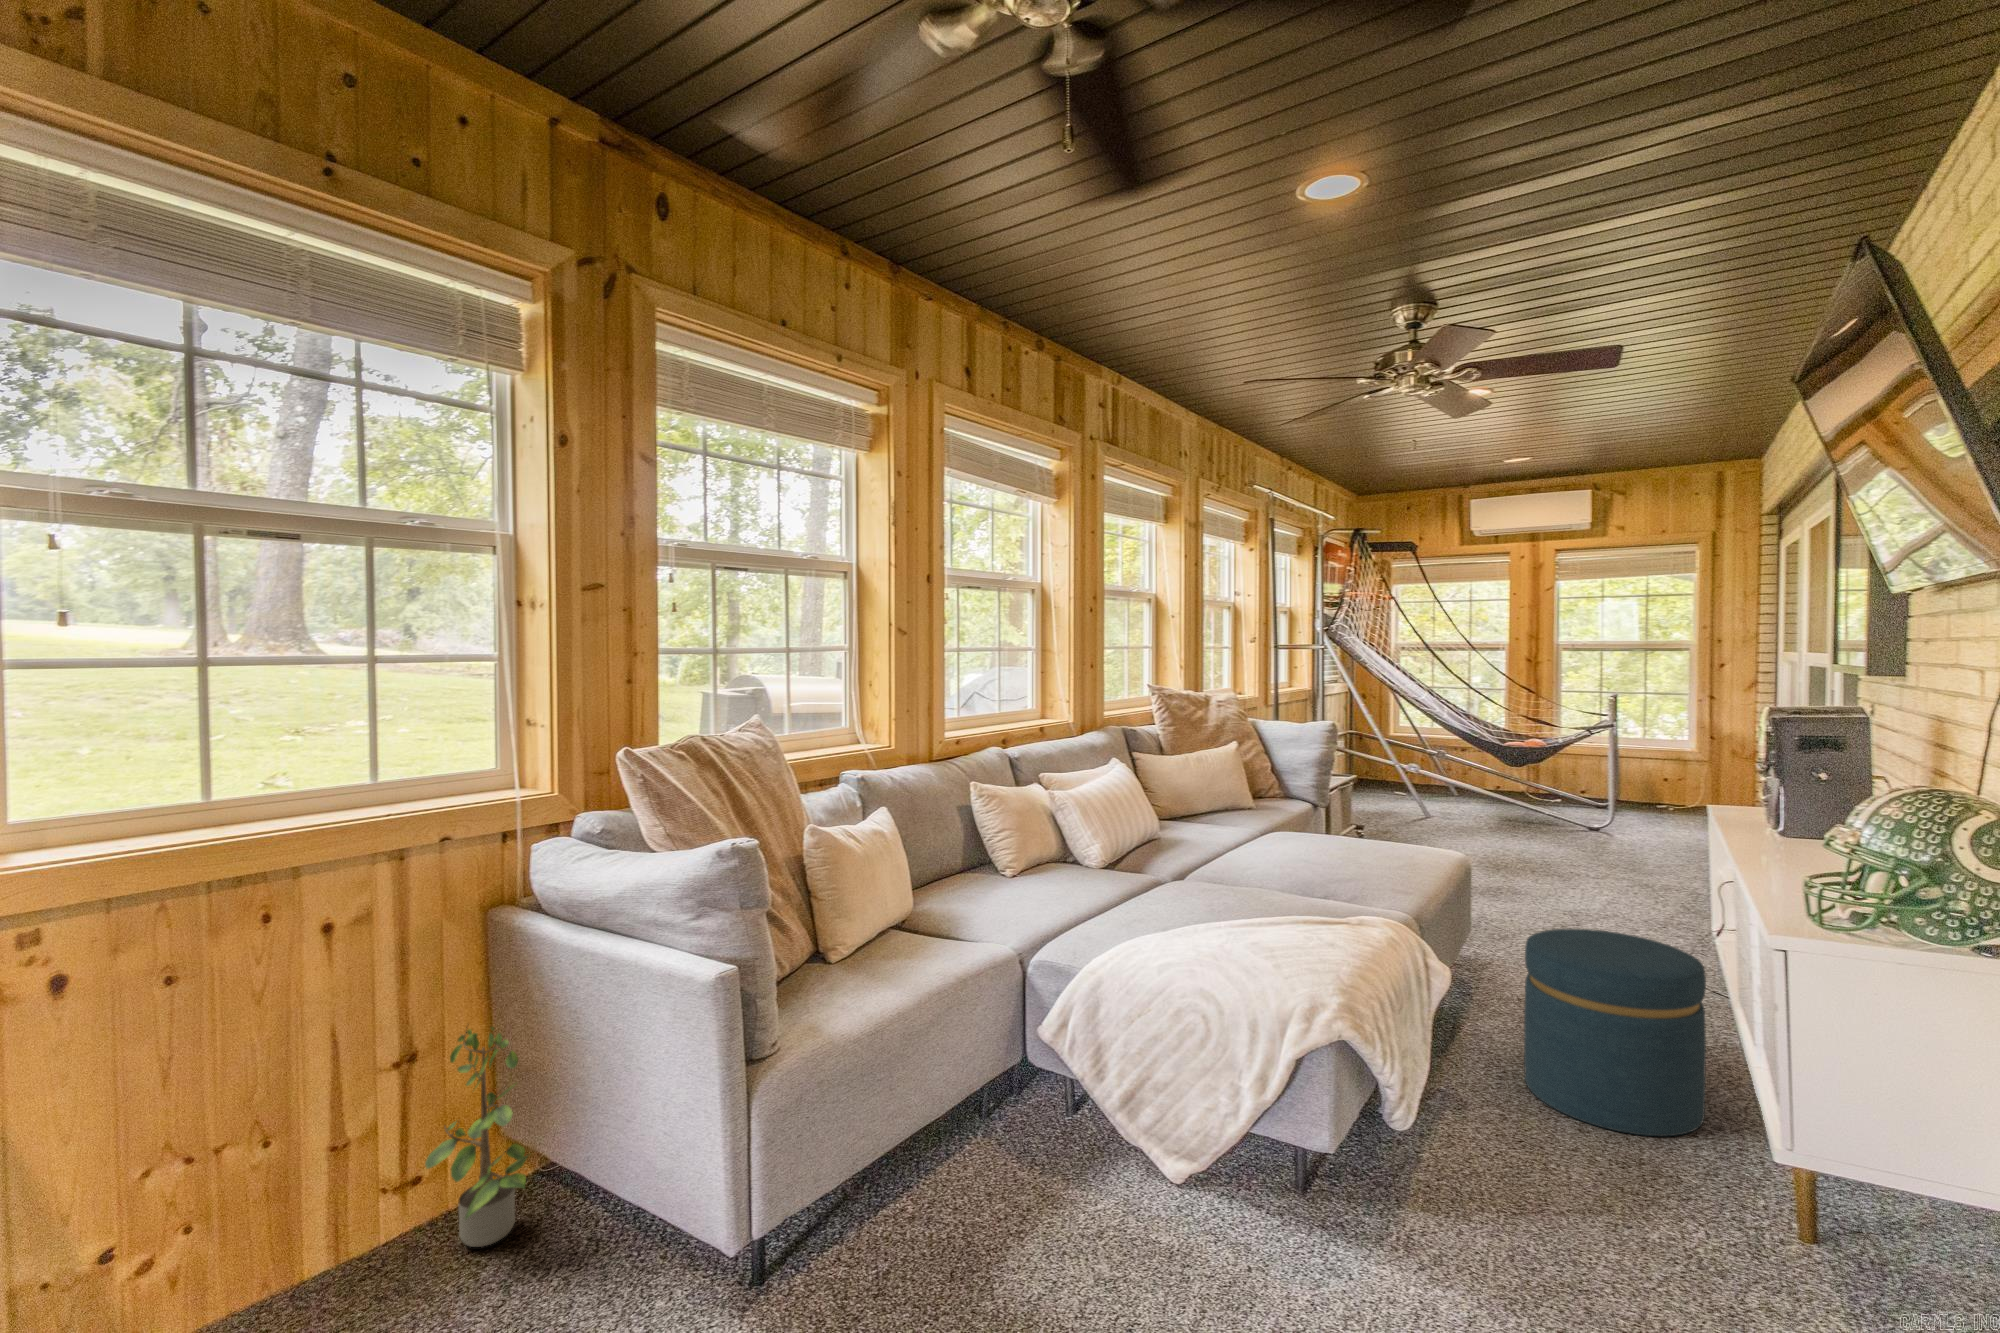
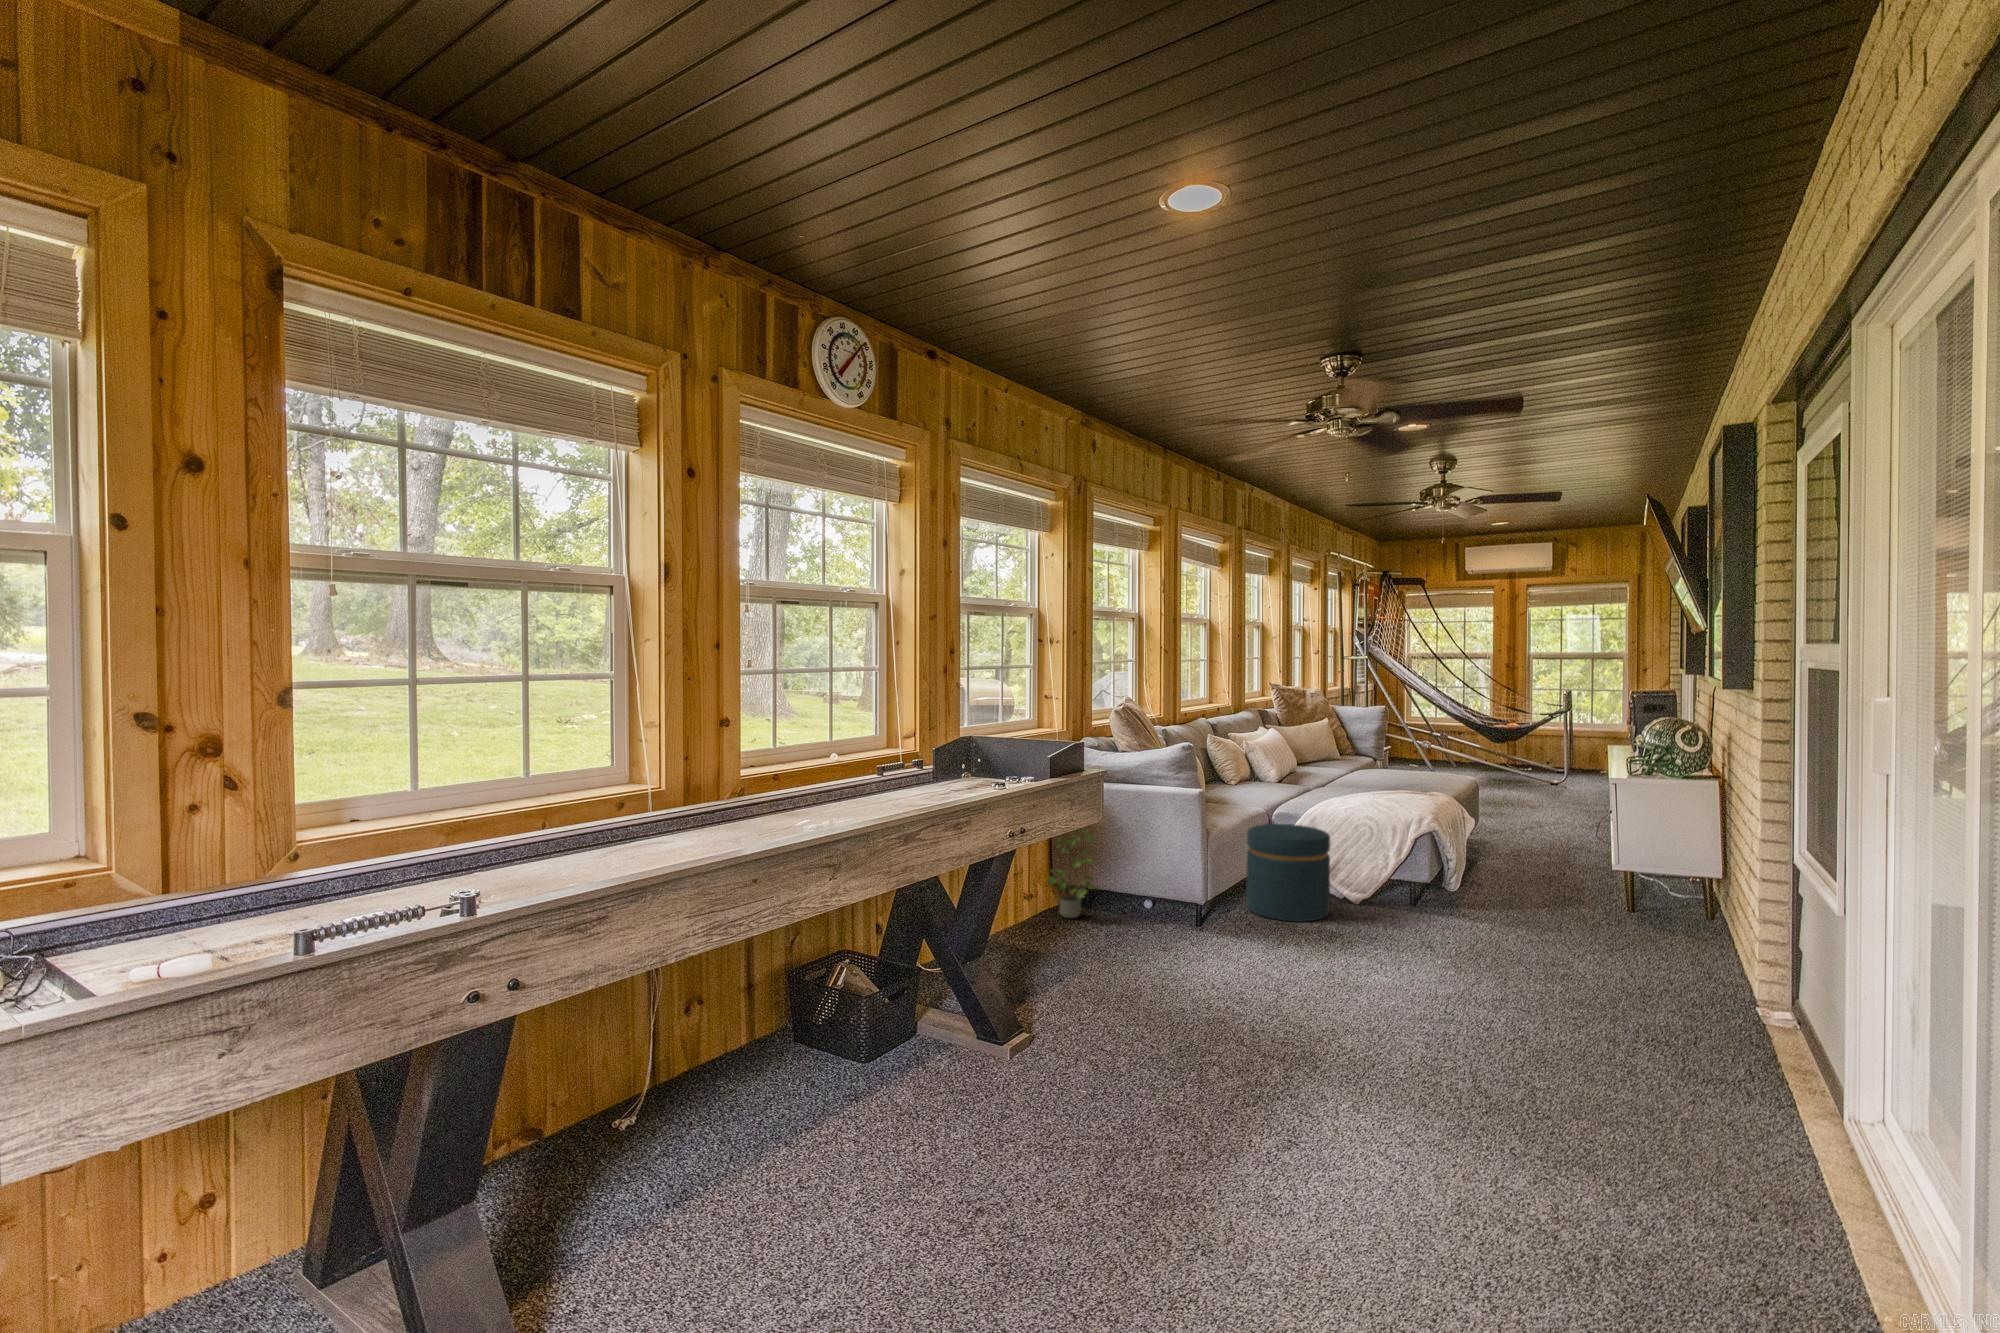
ottoman: present [1524,929,1706,1136] -> present [1246,824,1330,922]

